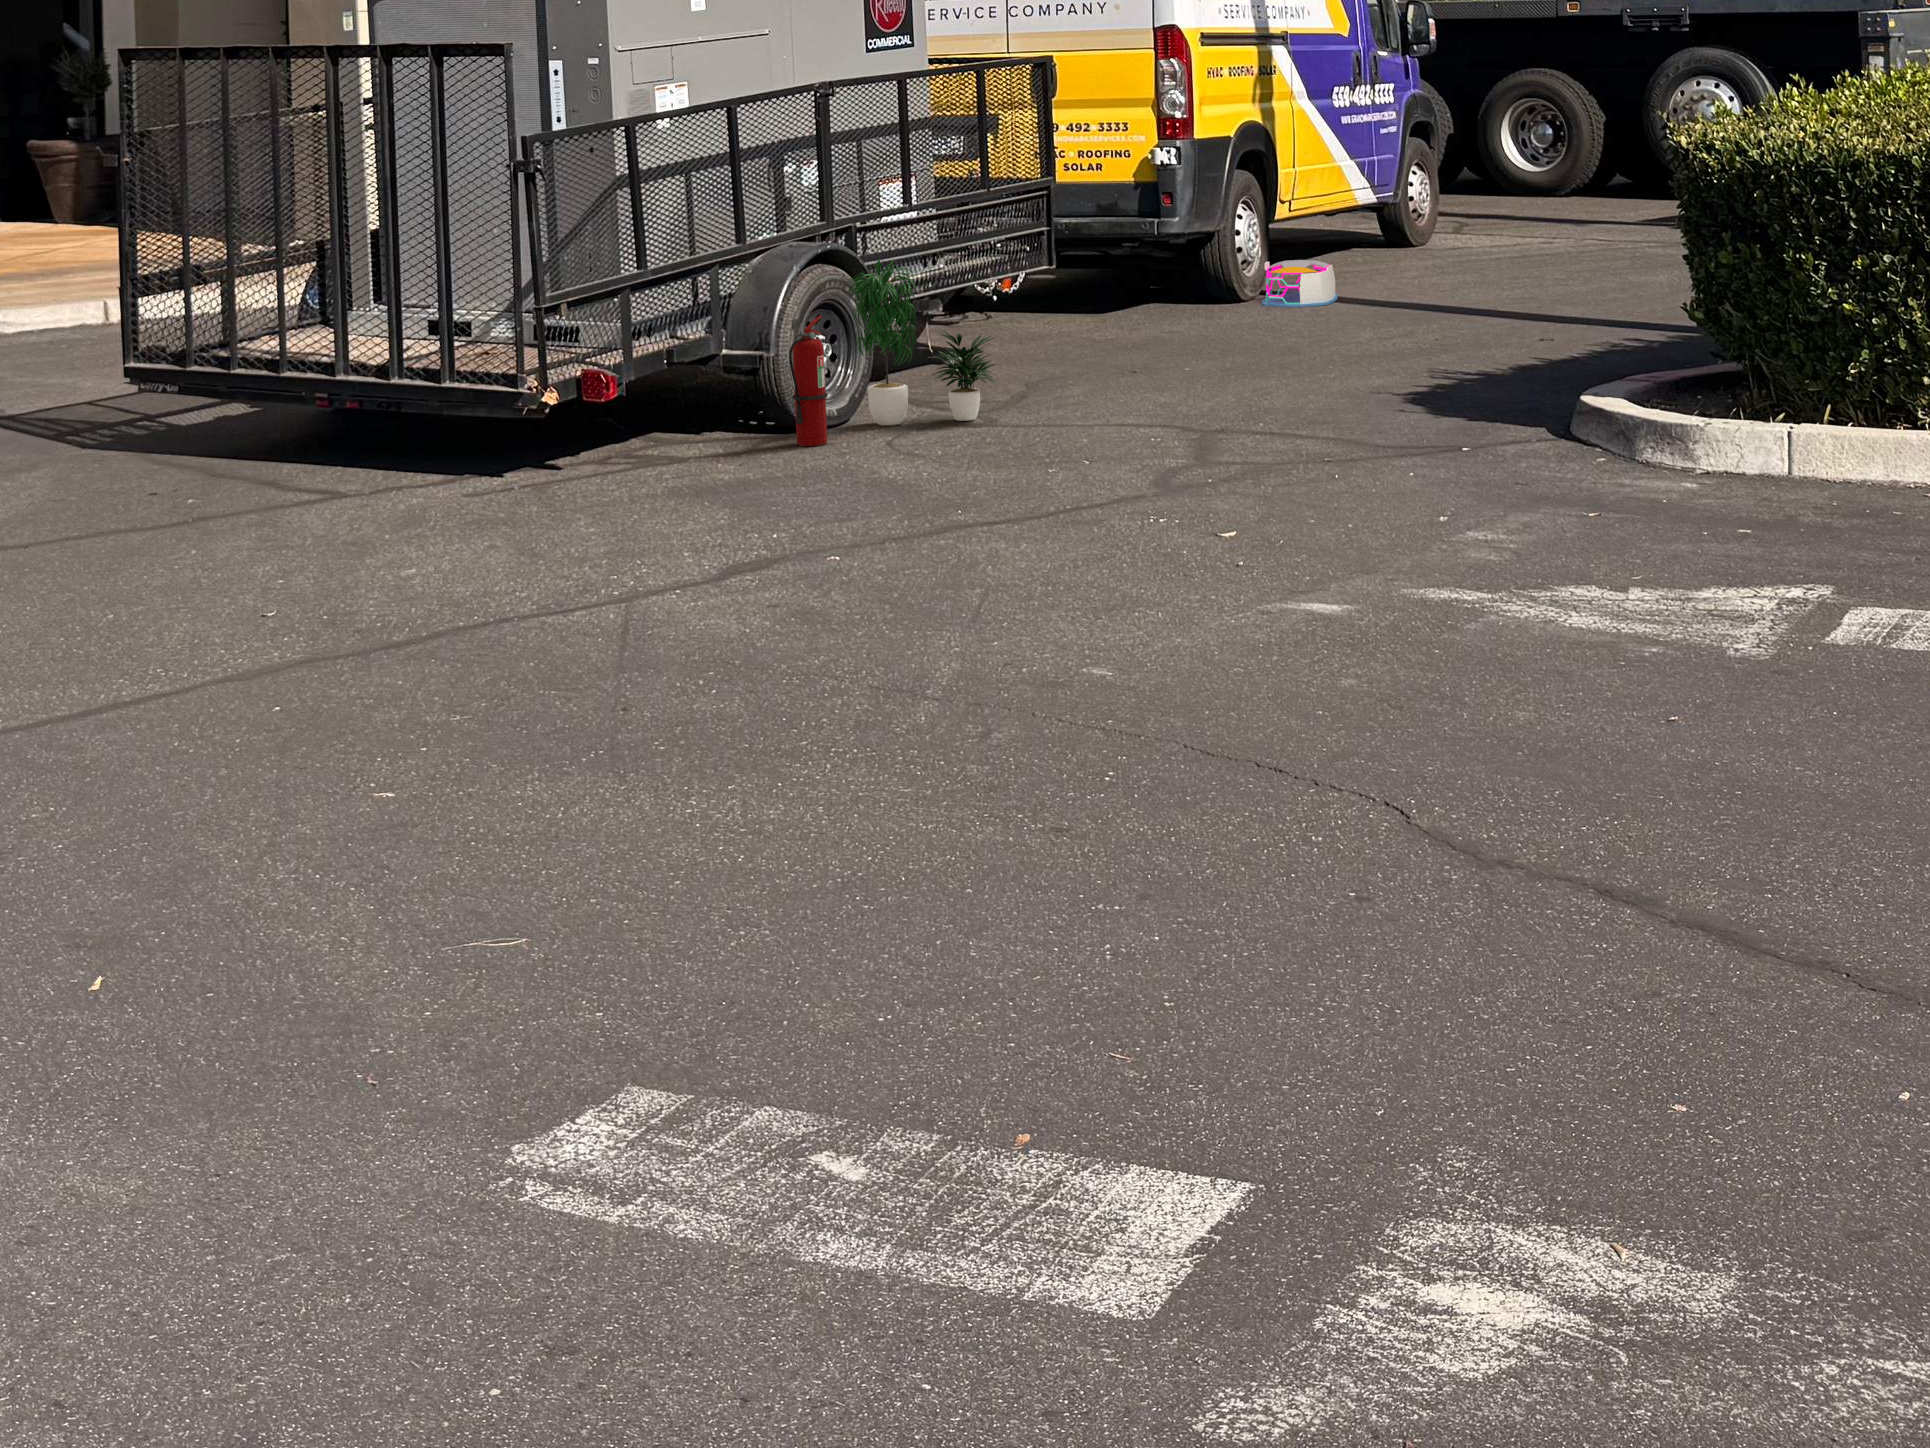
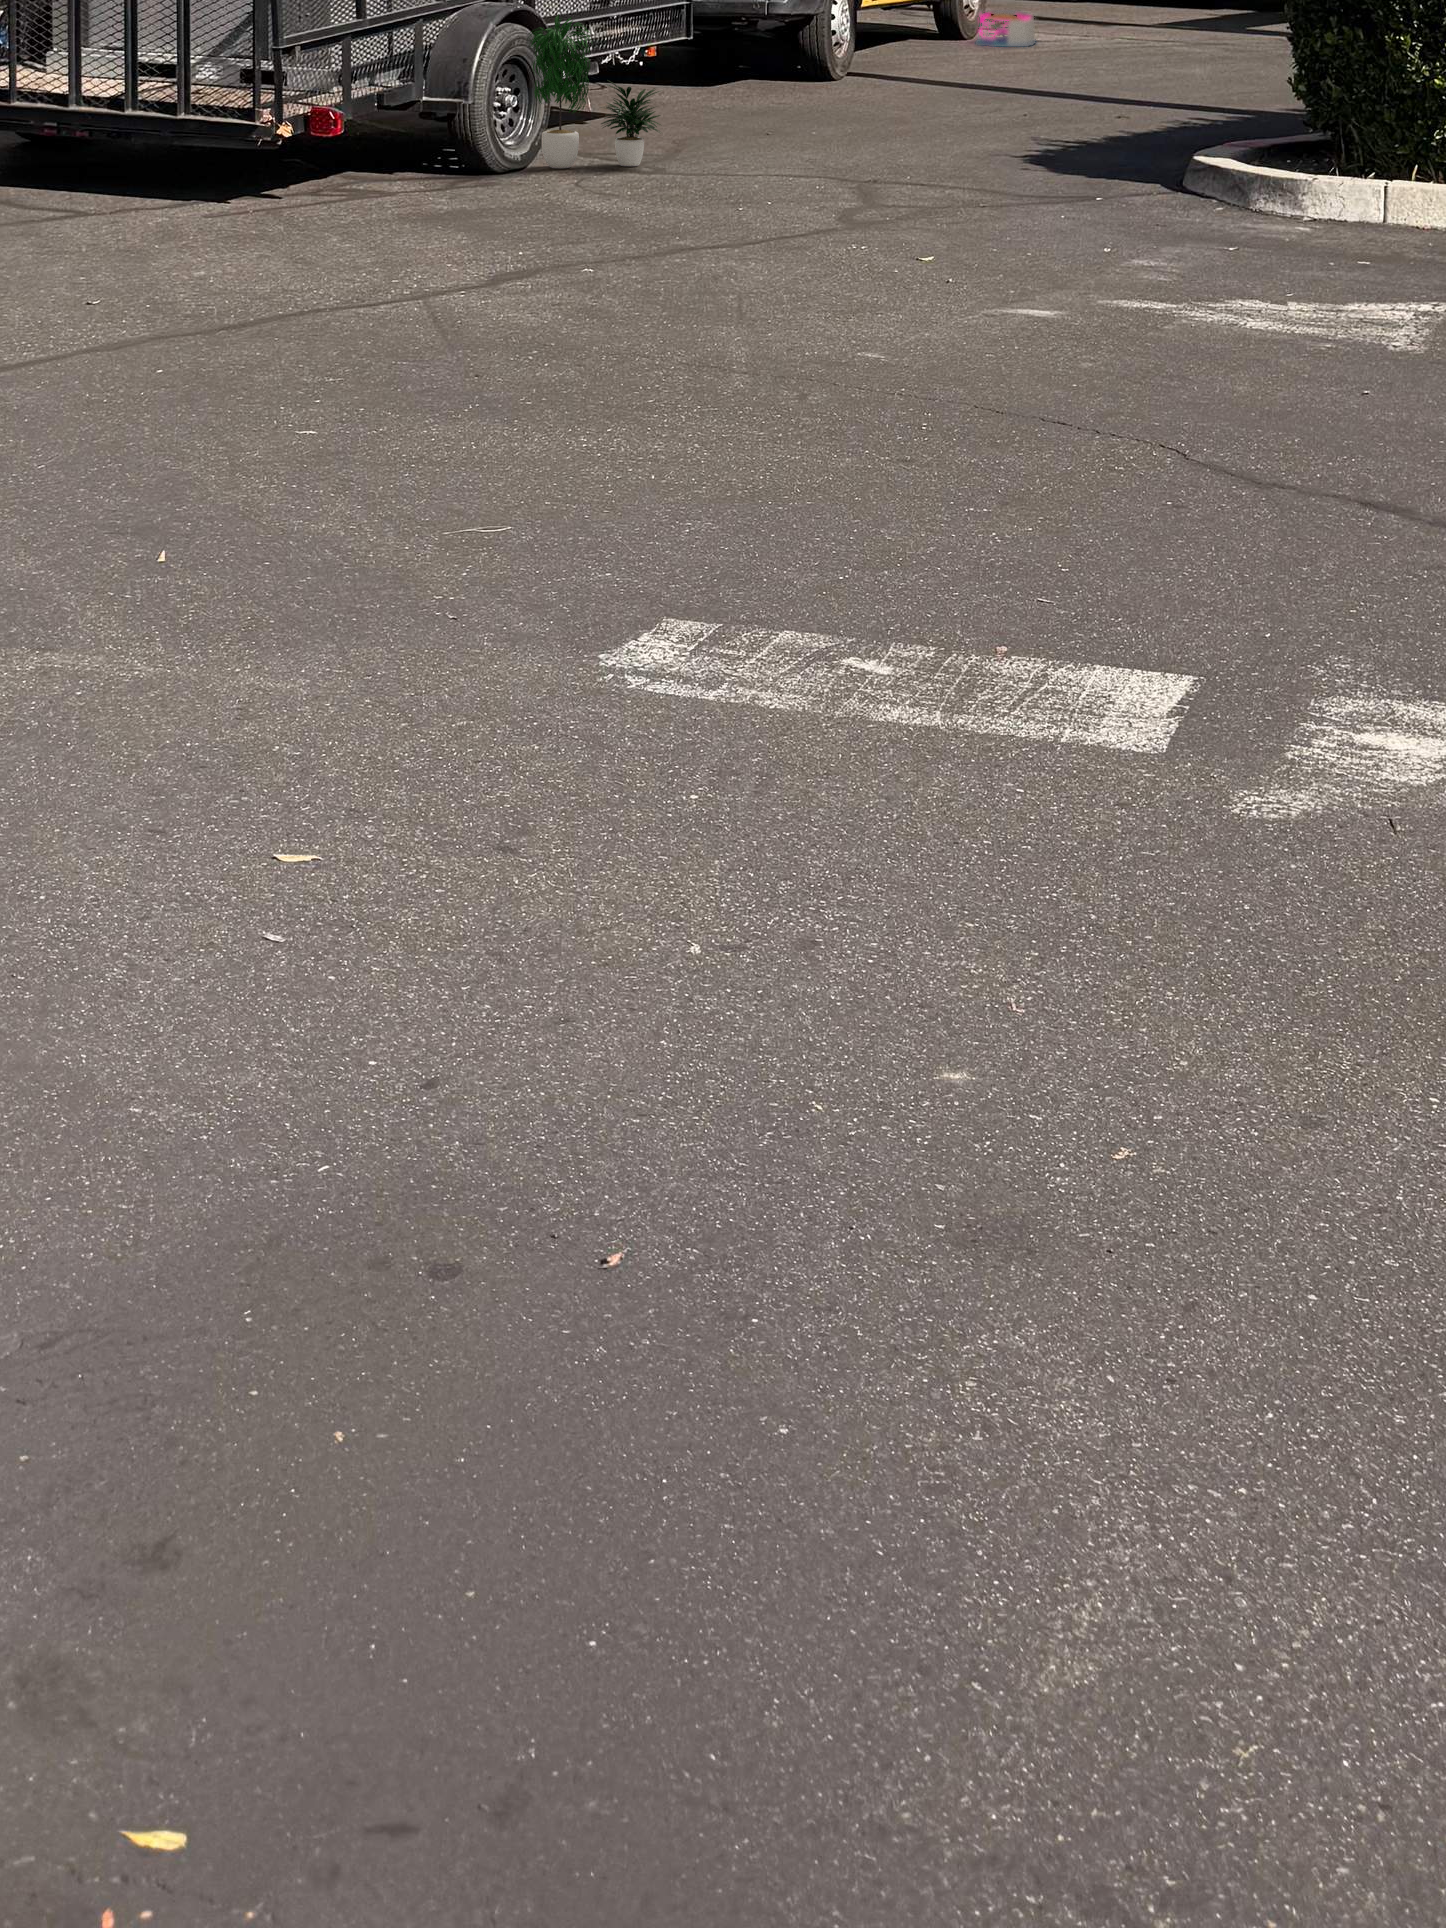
storage bin: present [1262,260,1338,307] -> present [976,10,1036,47]
fire extinguisher: present [789,316,828,446] -> none [482,65,514,183]

